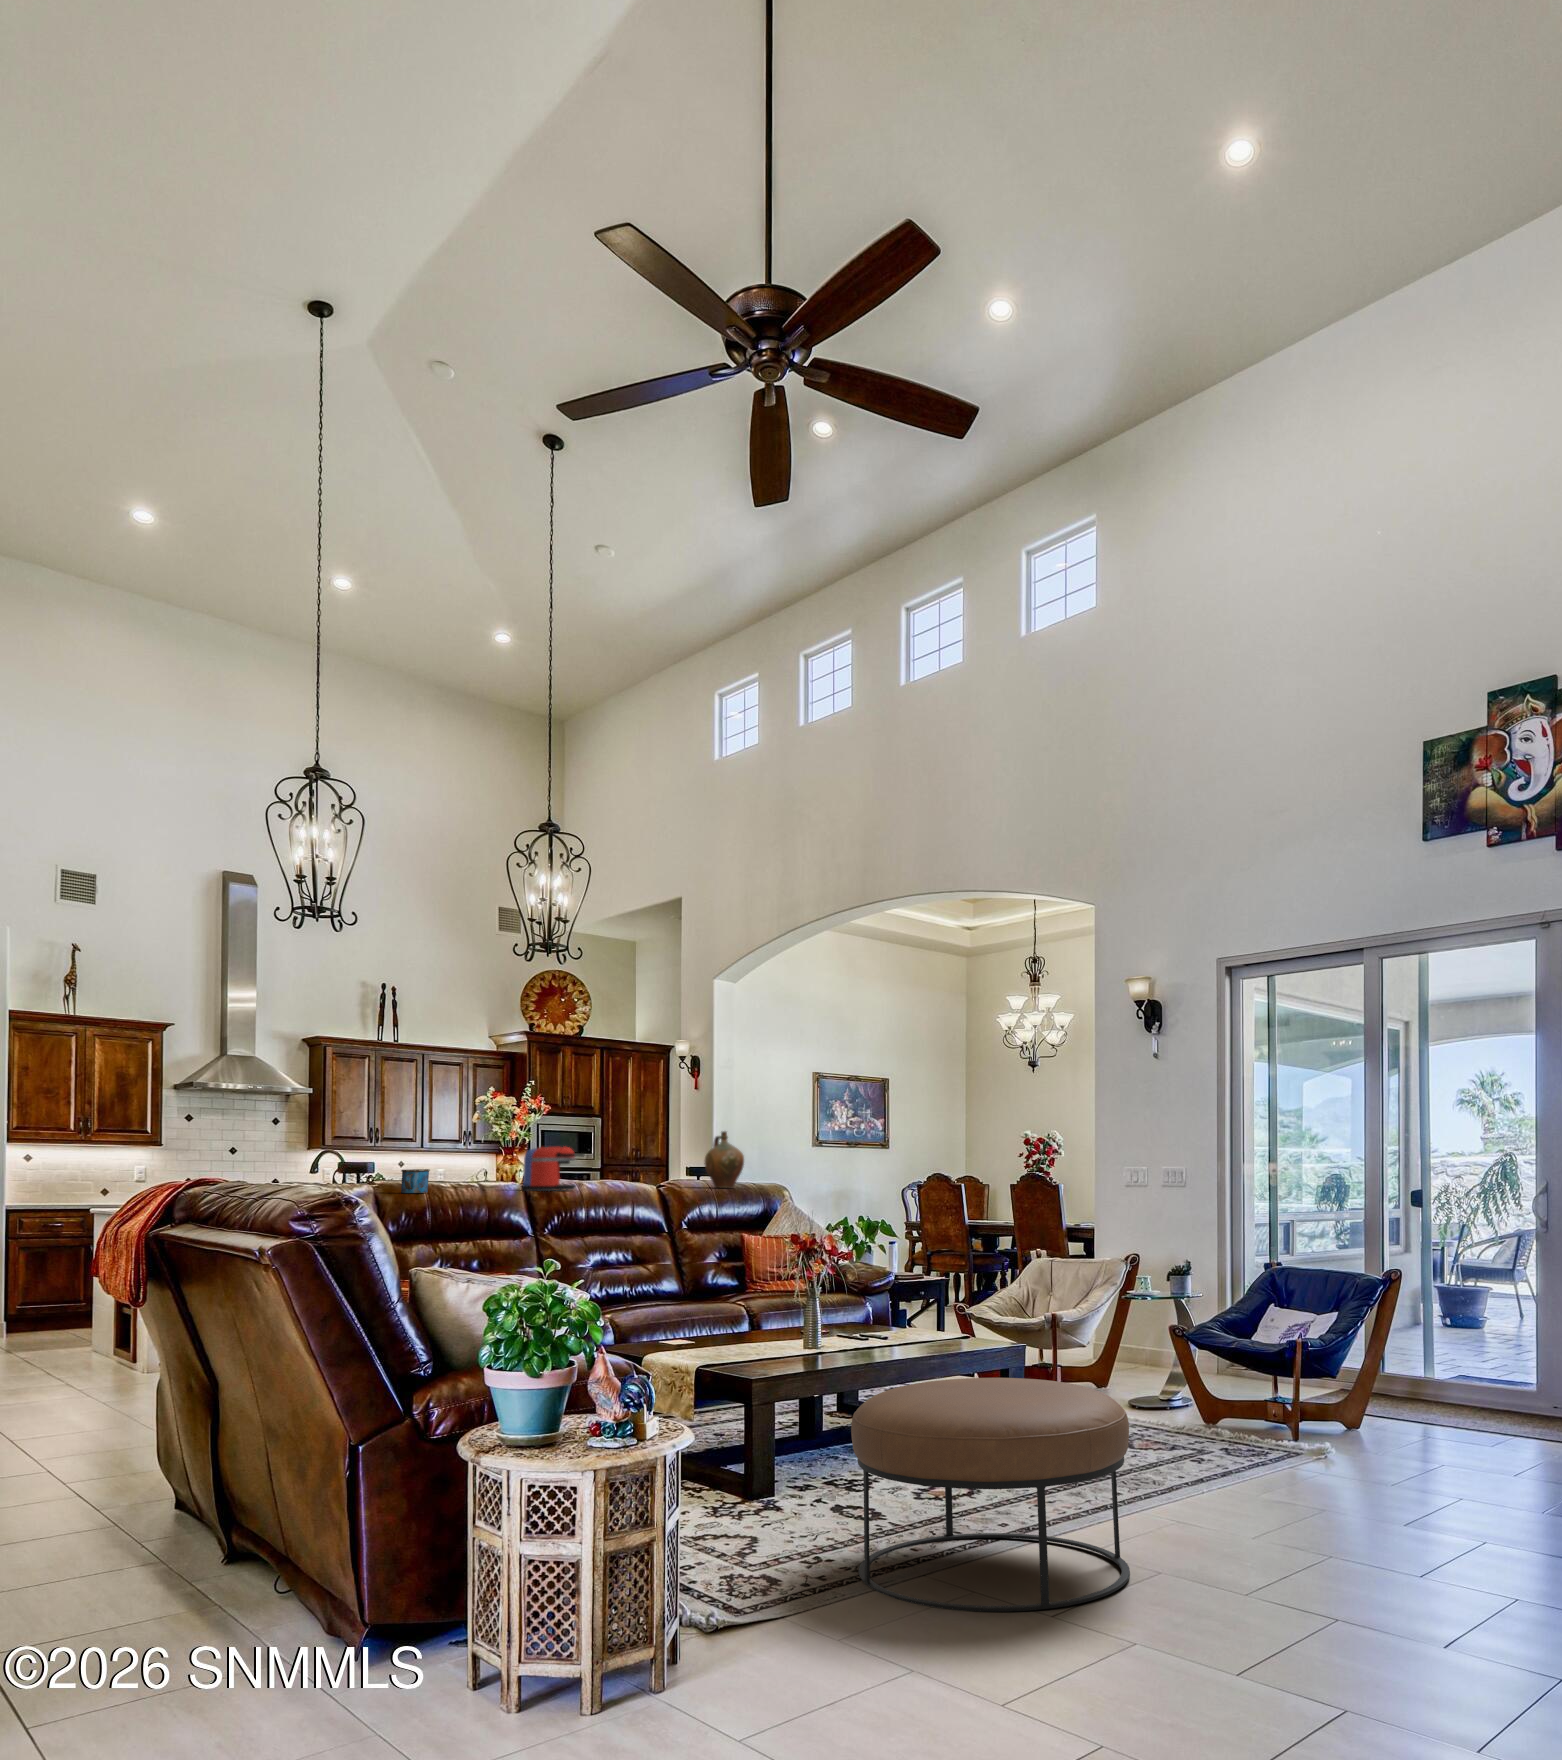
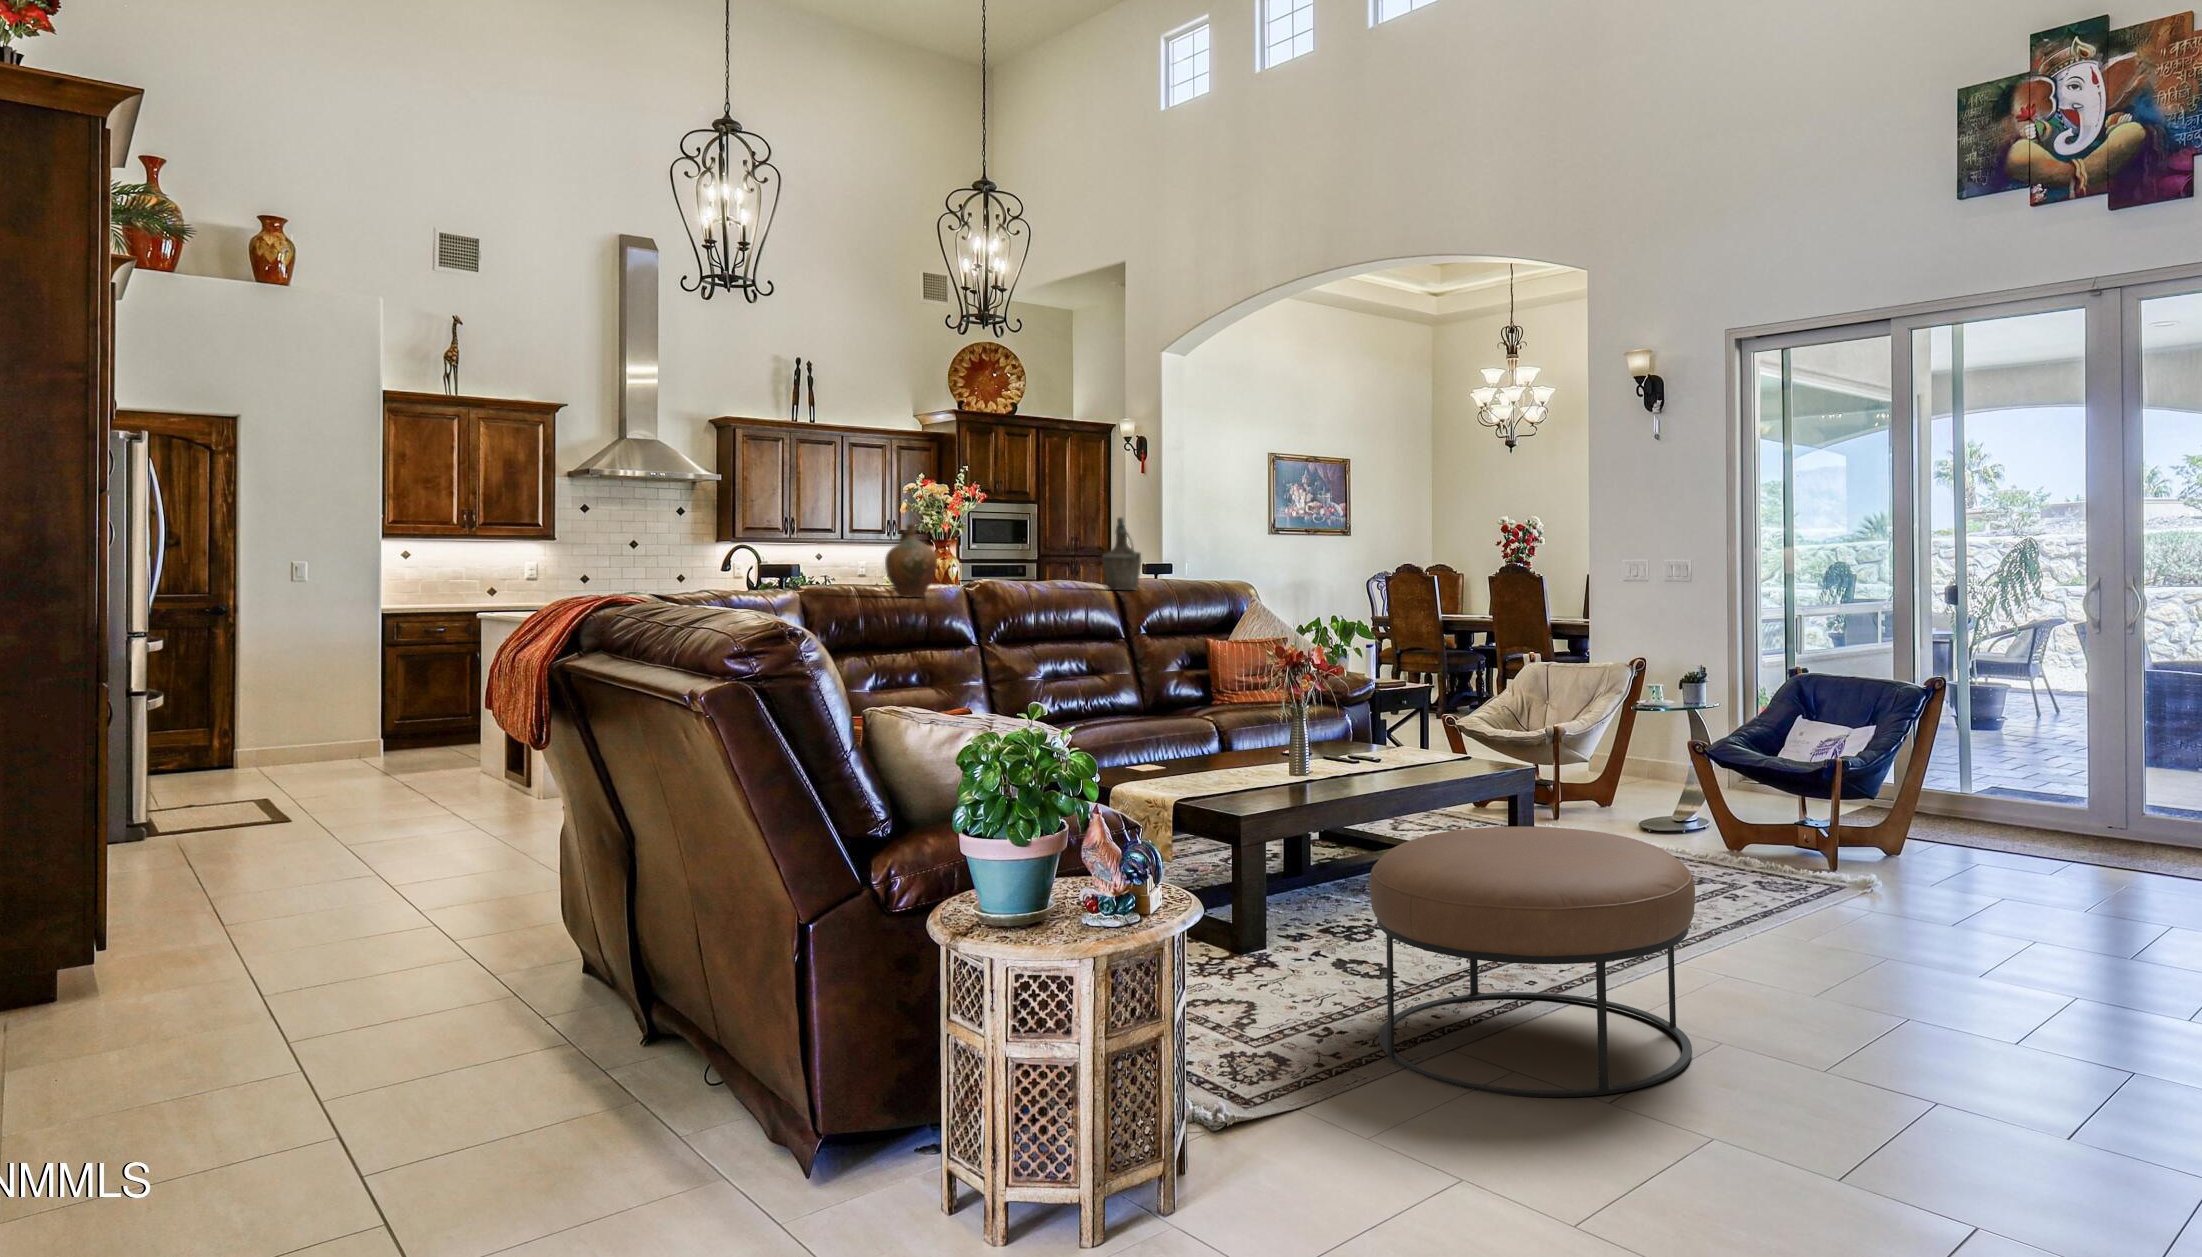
bottle: none [650,1121,686,1188] -> present [1102,518,1141,590]
ceramic jug: present [704,1131,744,1188] -> present [885,524,937,597]
coffee maker: present [521,1147,584,1191] -> none [963,547,1032,595]
mug: present [401,1169,430,1193] -> none [830,573,862,599]

